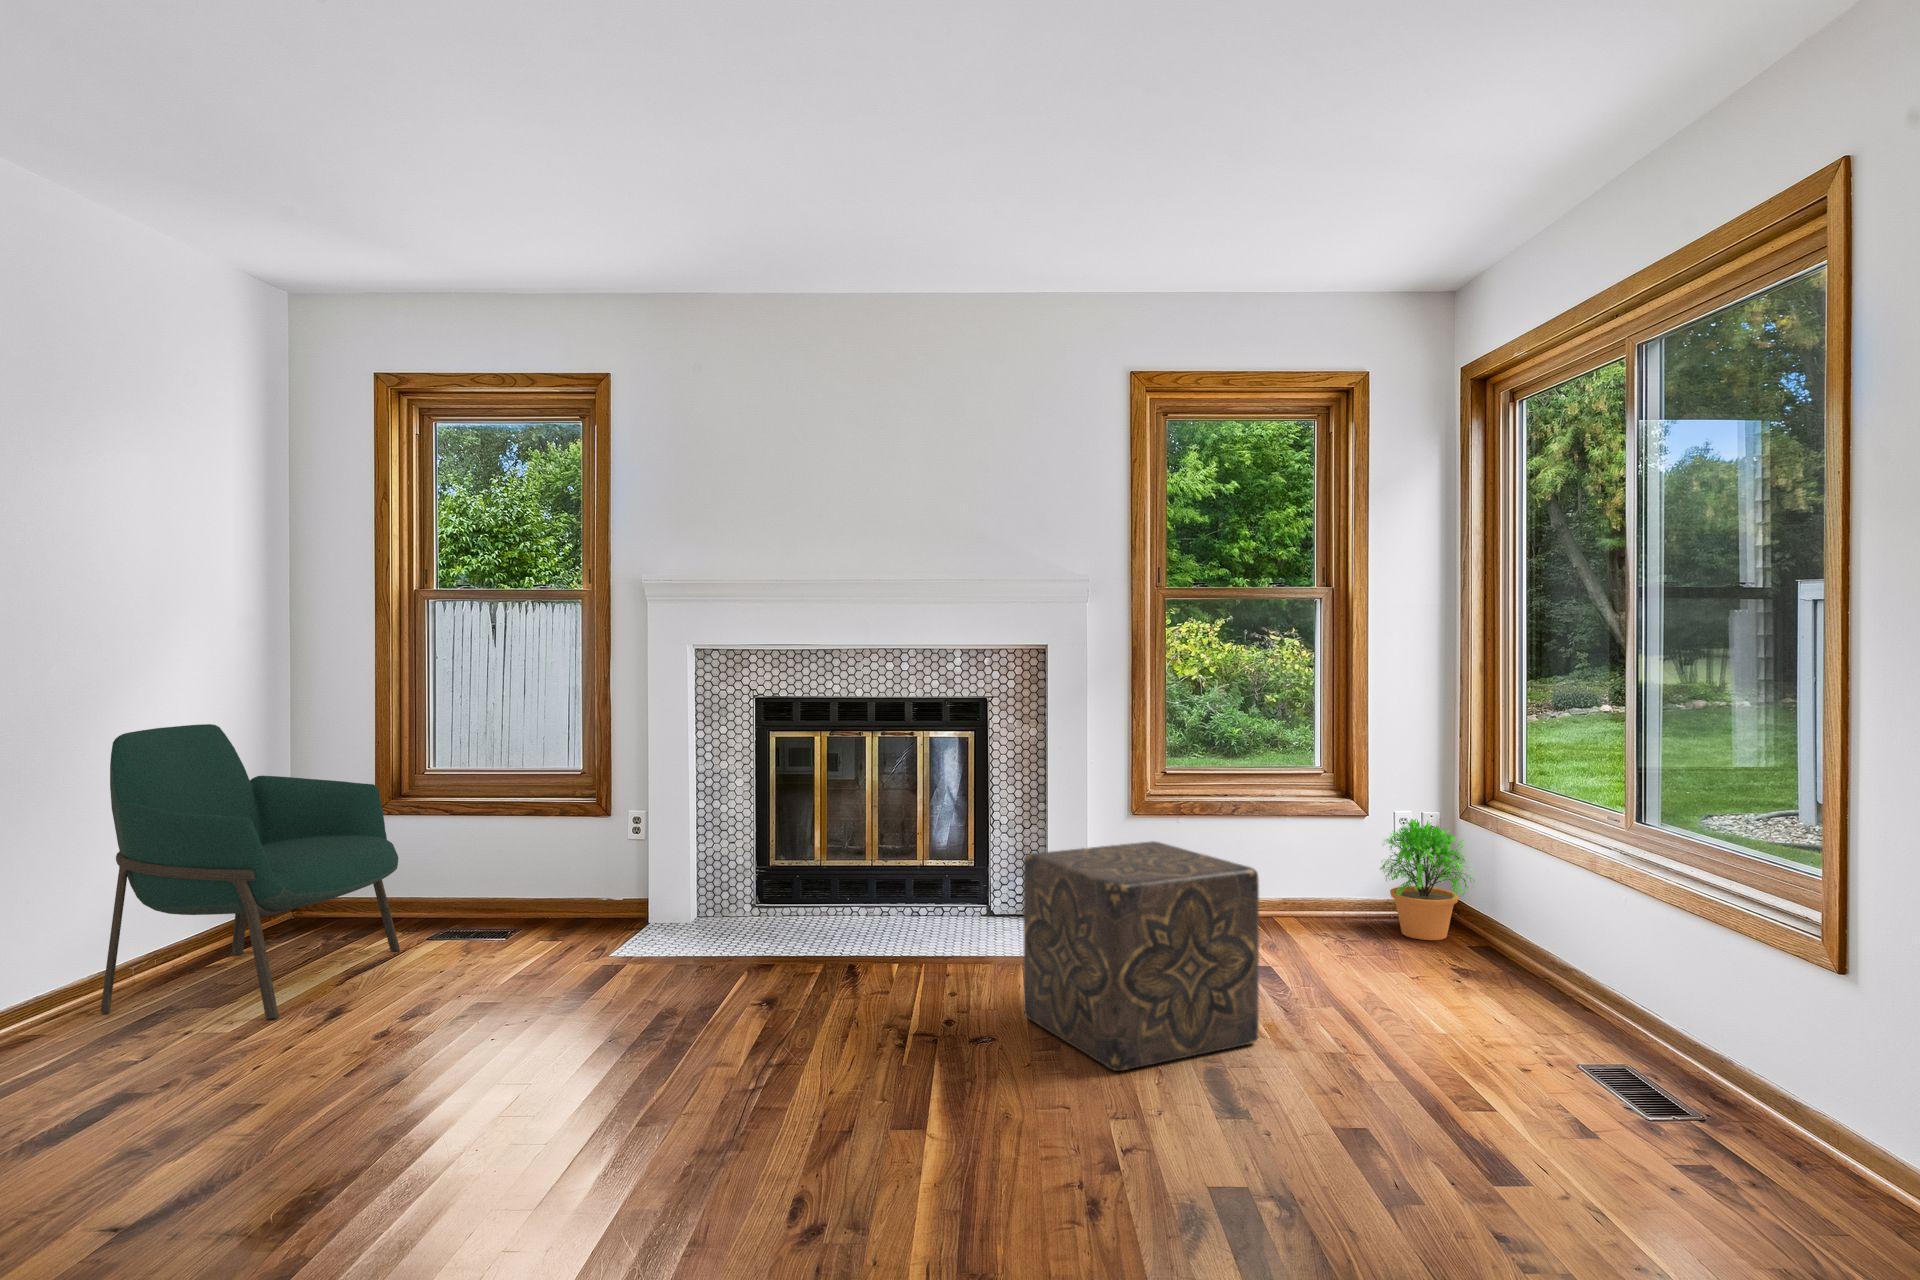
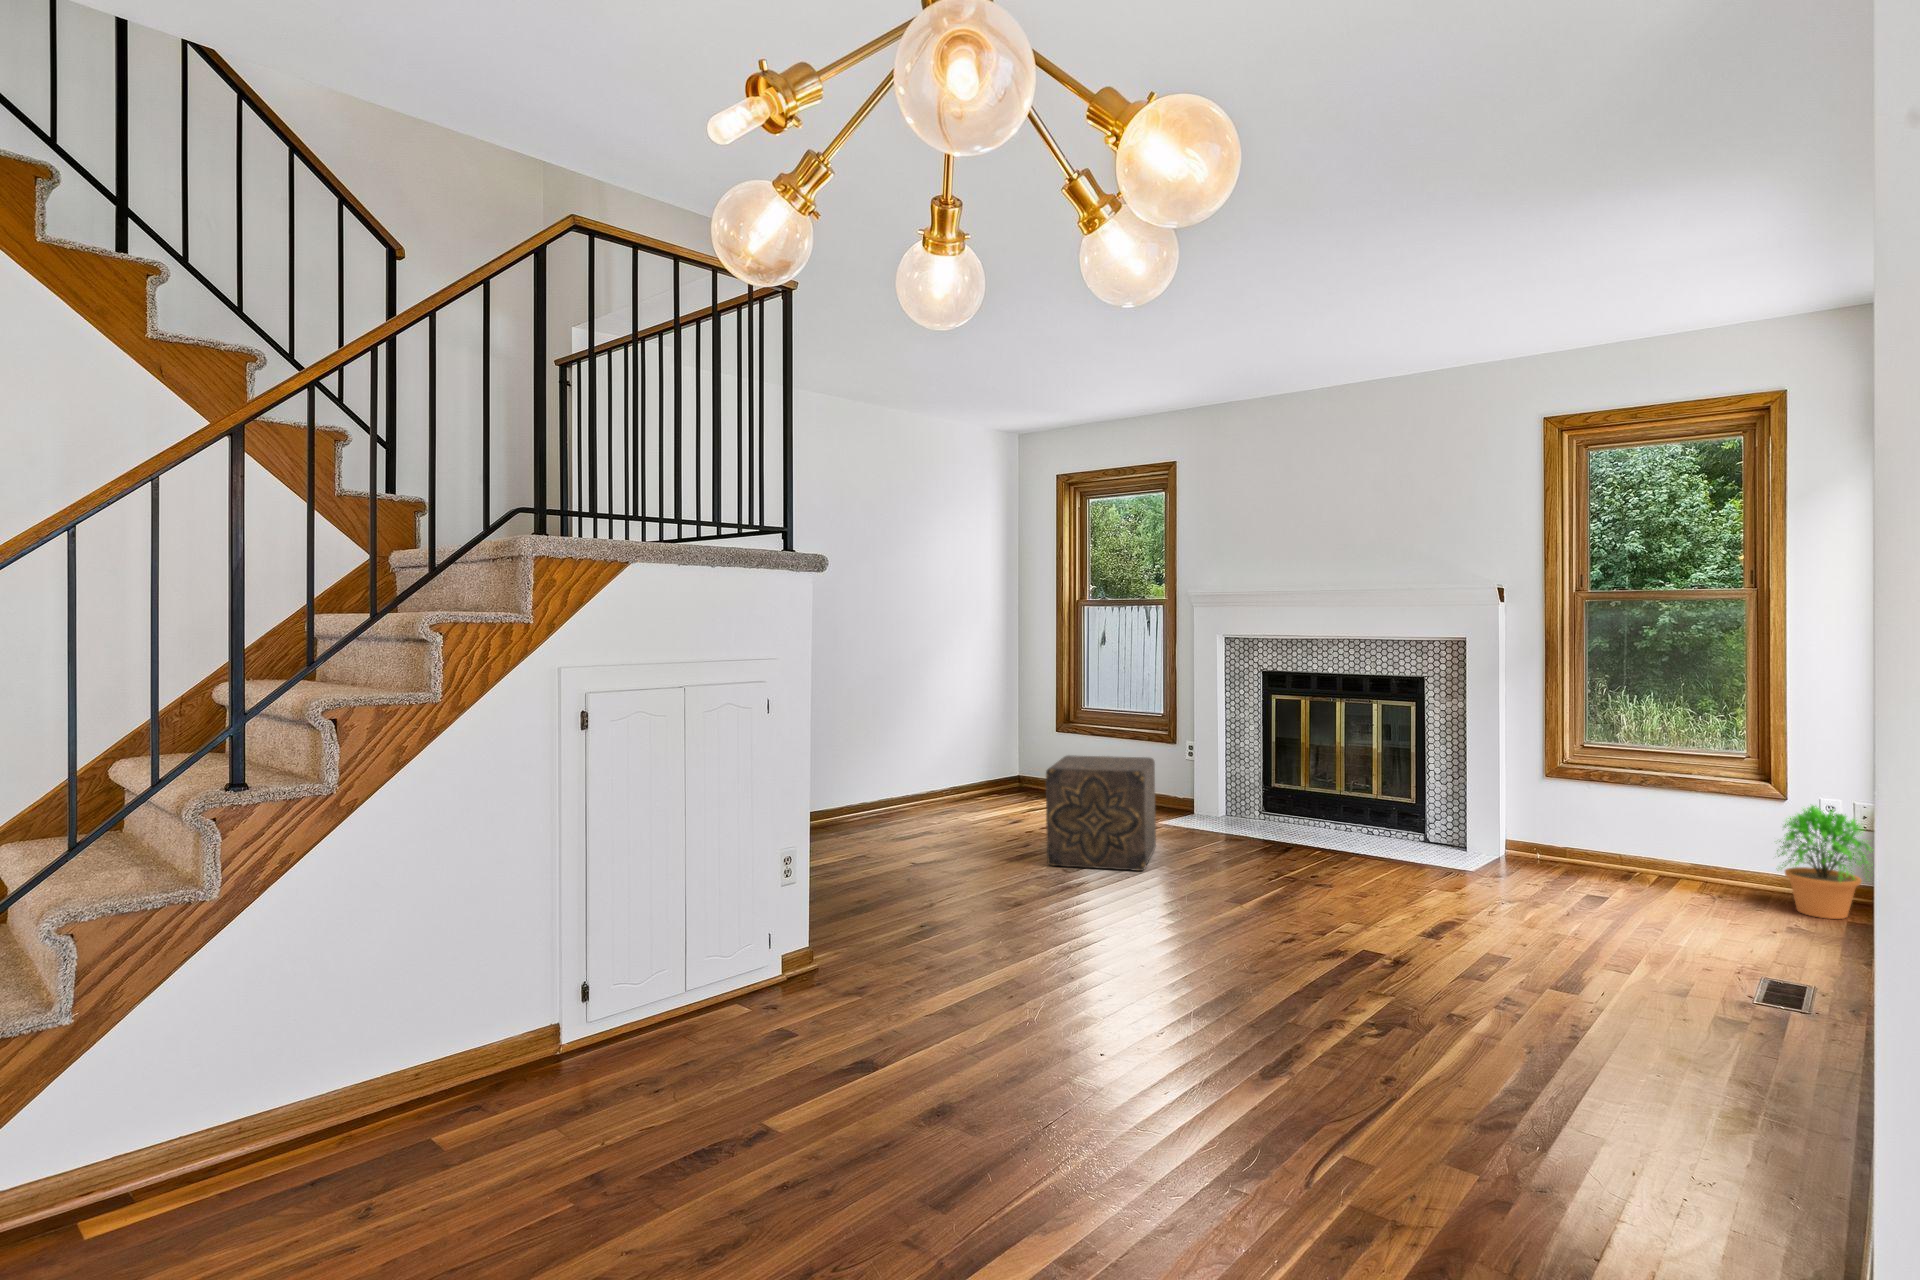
armchair: present [101,724,400,1019] -> none [917,677,1054,827]
ottoman: present [1023,841,1259,1071] -> present [1046,756,1156,871]

